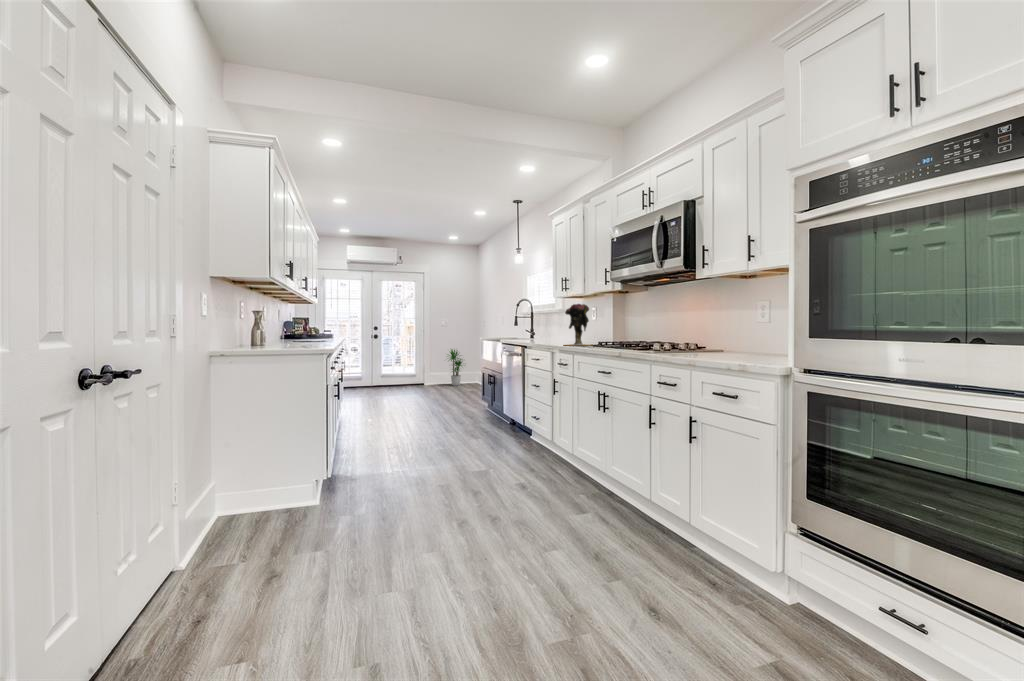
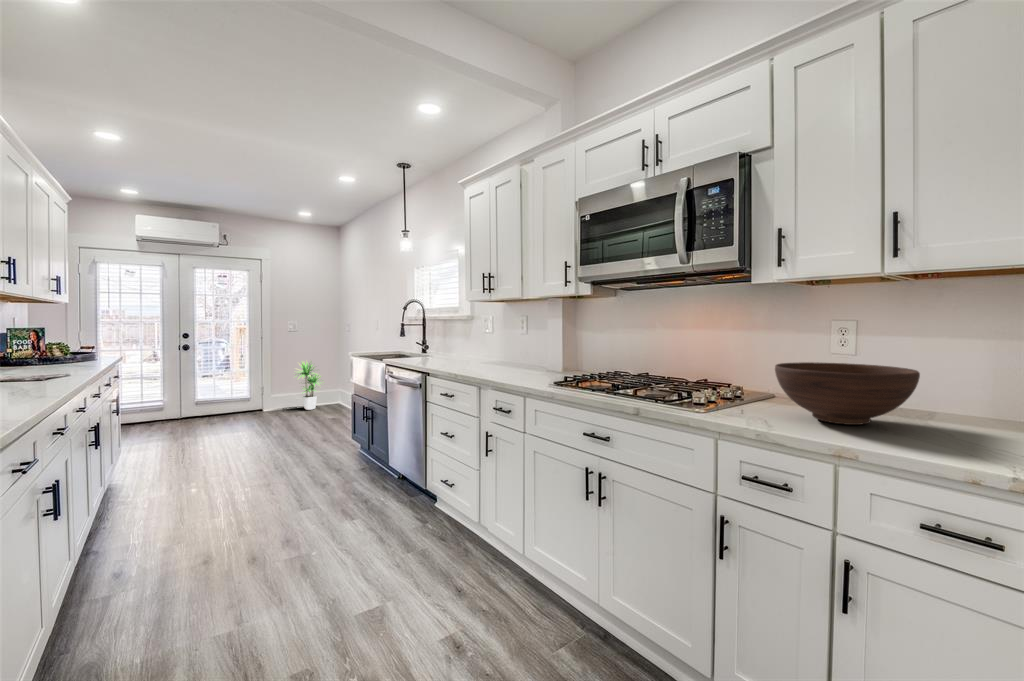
vase: present [565,304,590,346] -> none [493,314,544,379]
fruit bowl: none [683,324,754,355] -> present [775,362,920,425]

